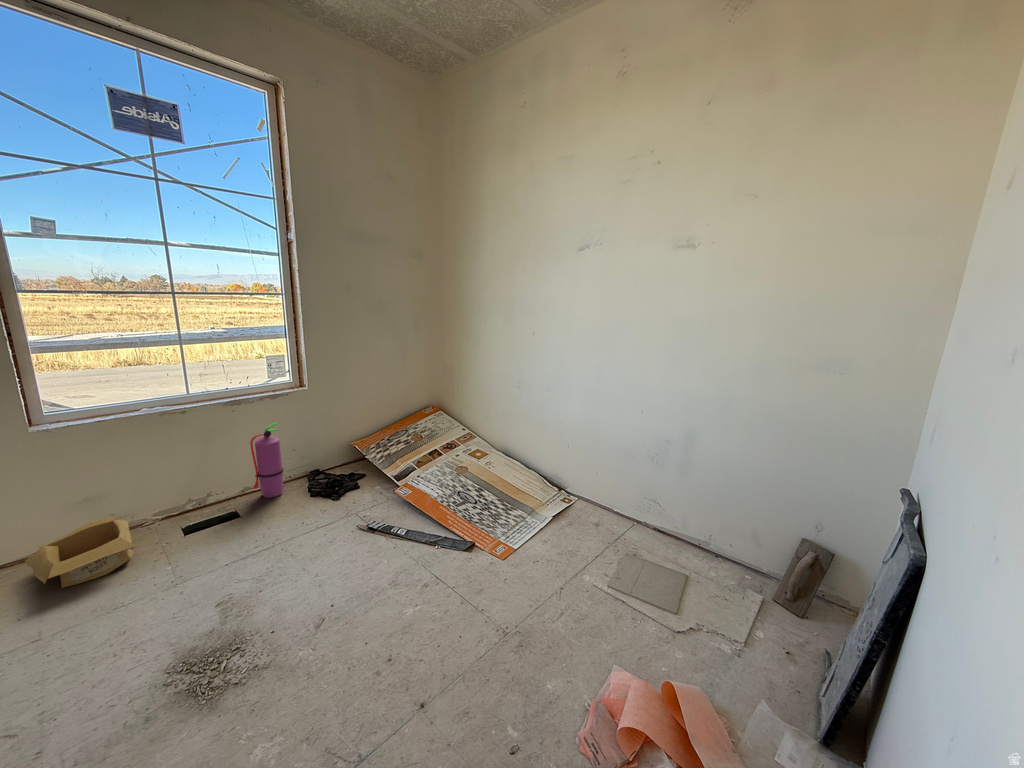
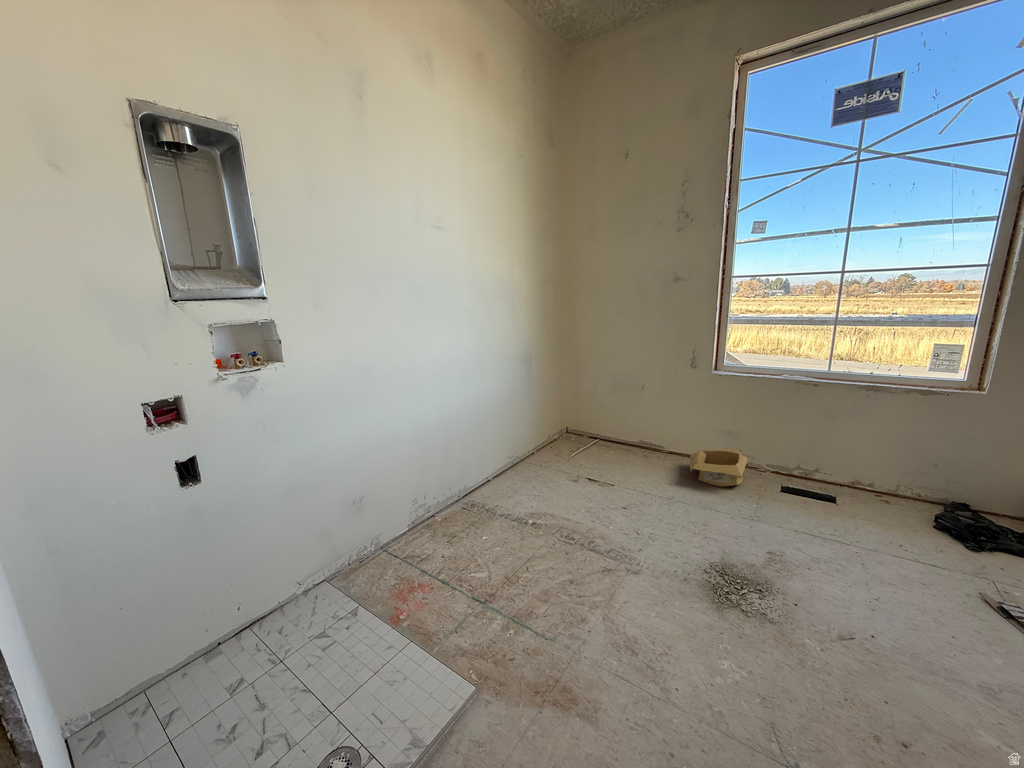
fire extinguisher: present [250,422,283,498] -> none [863,423,919,507]

